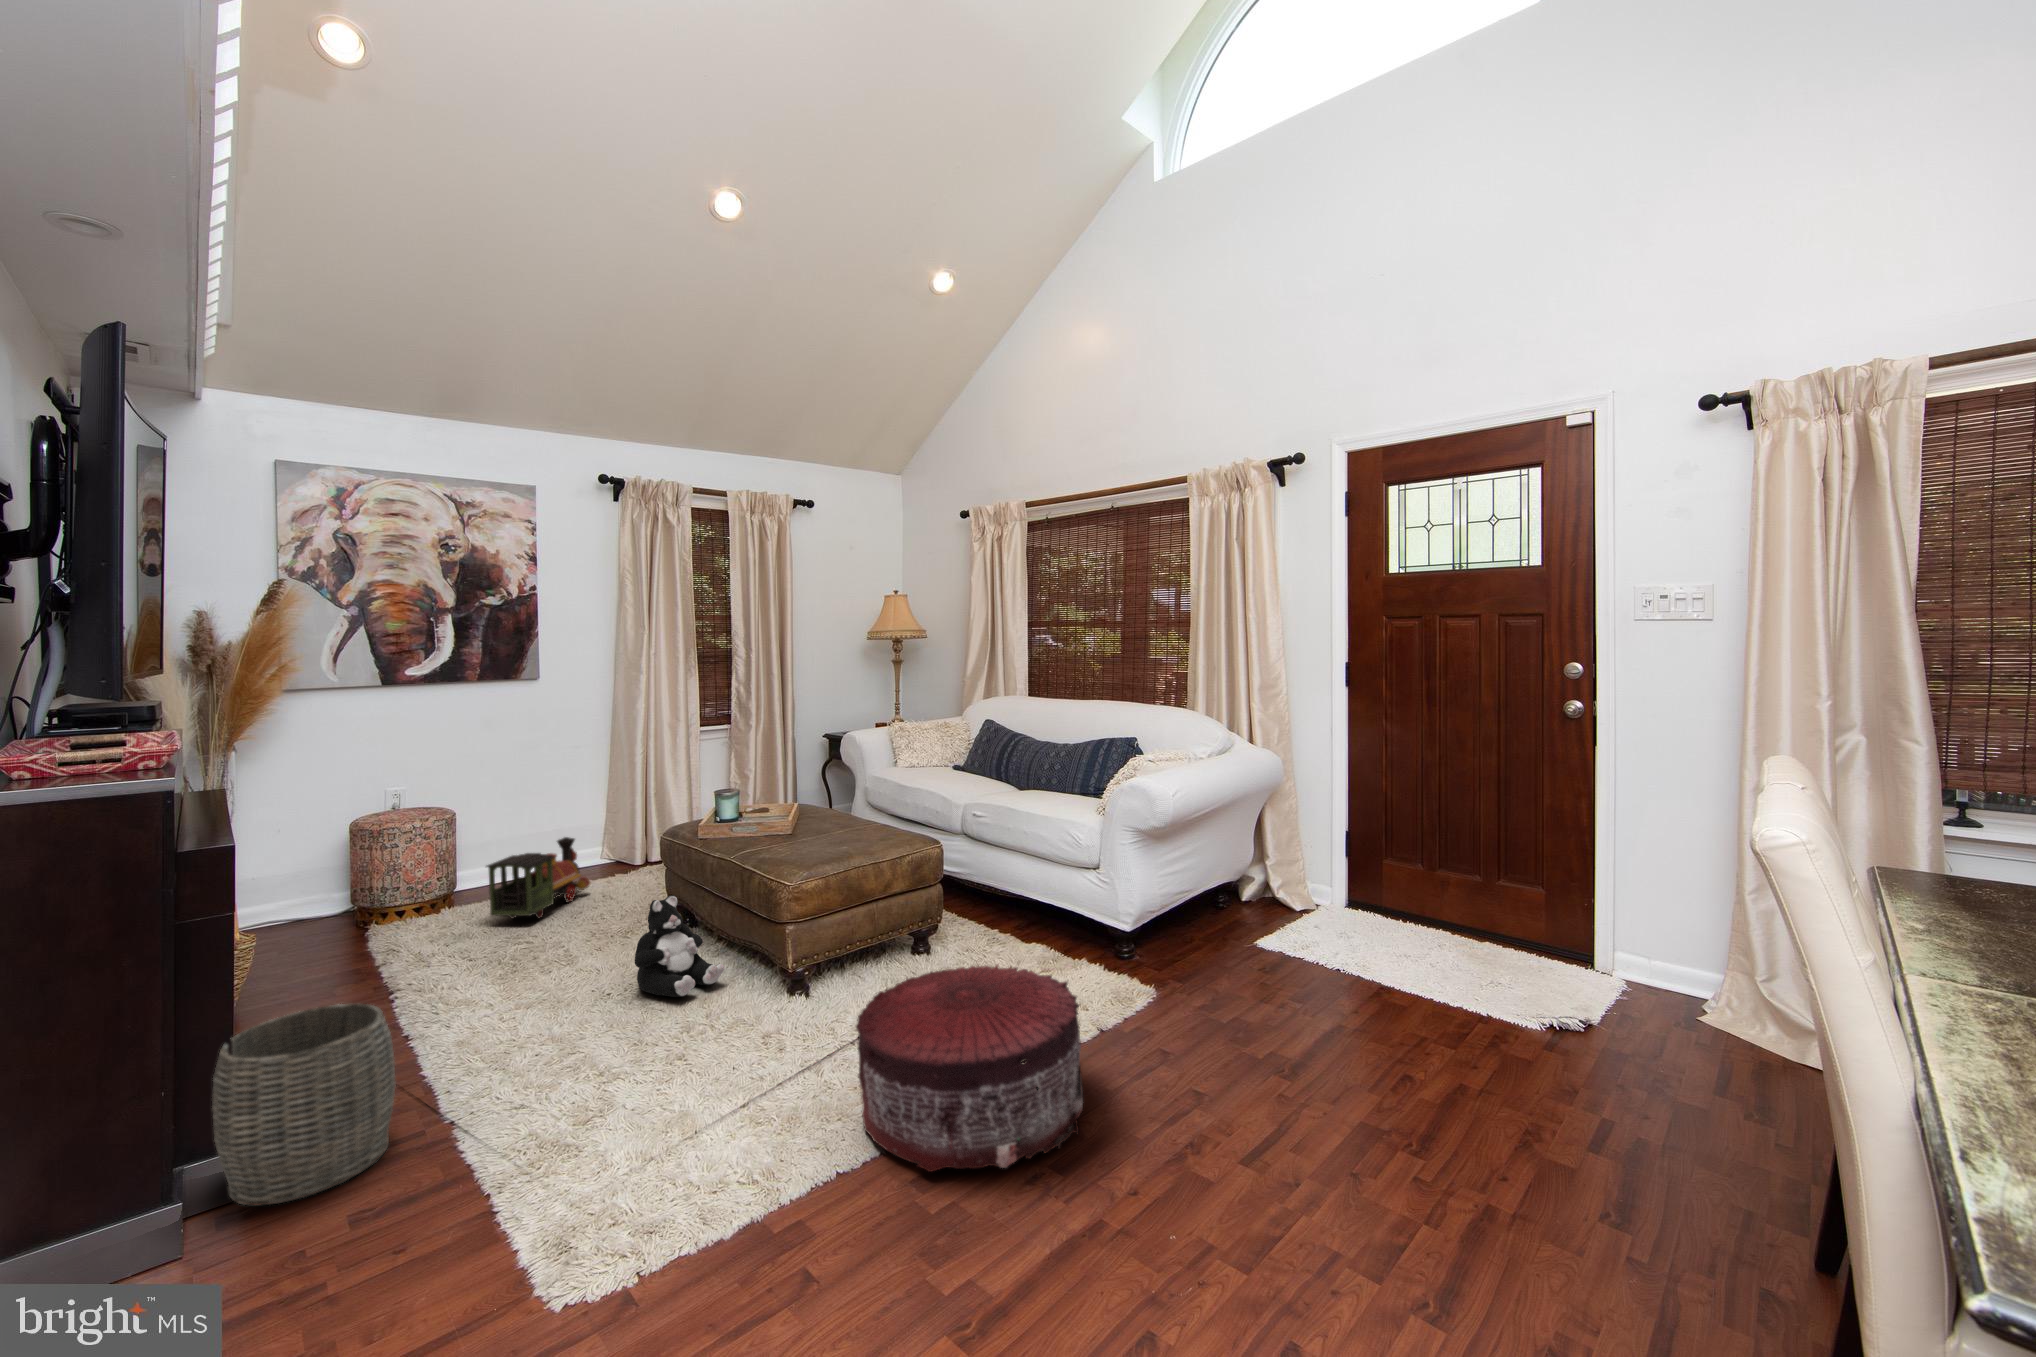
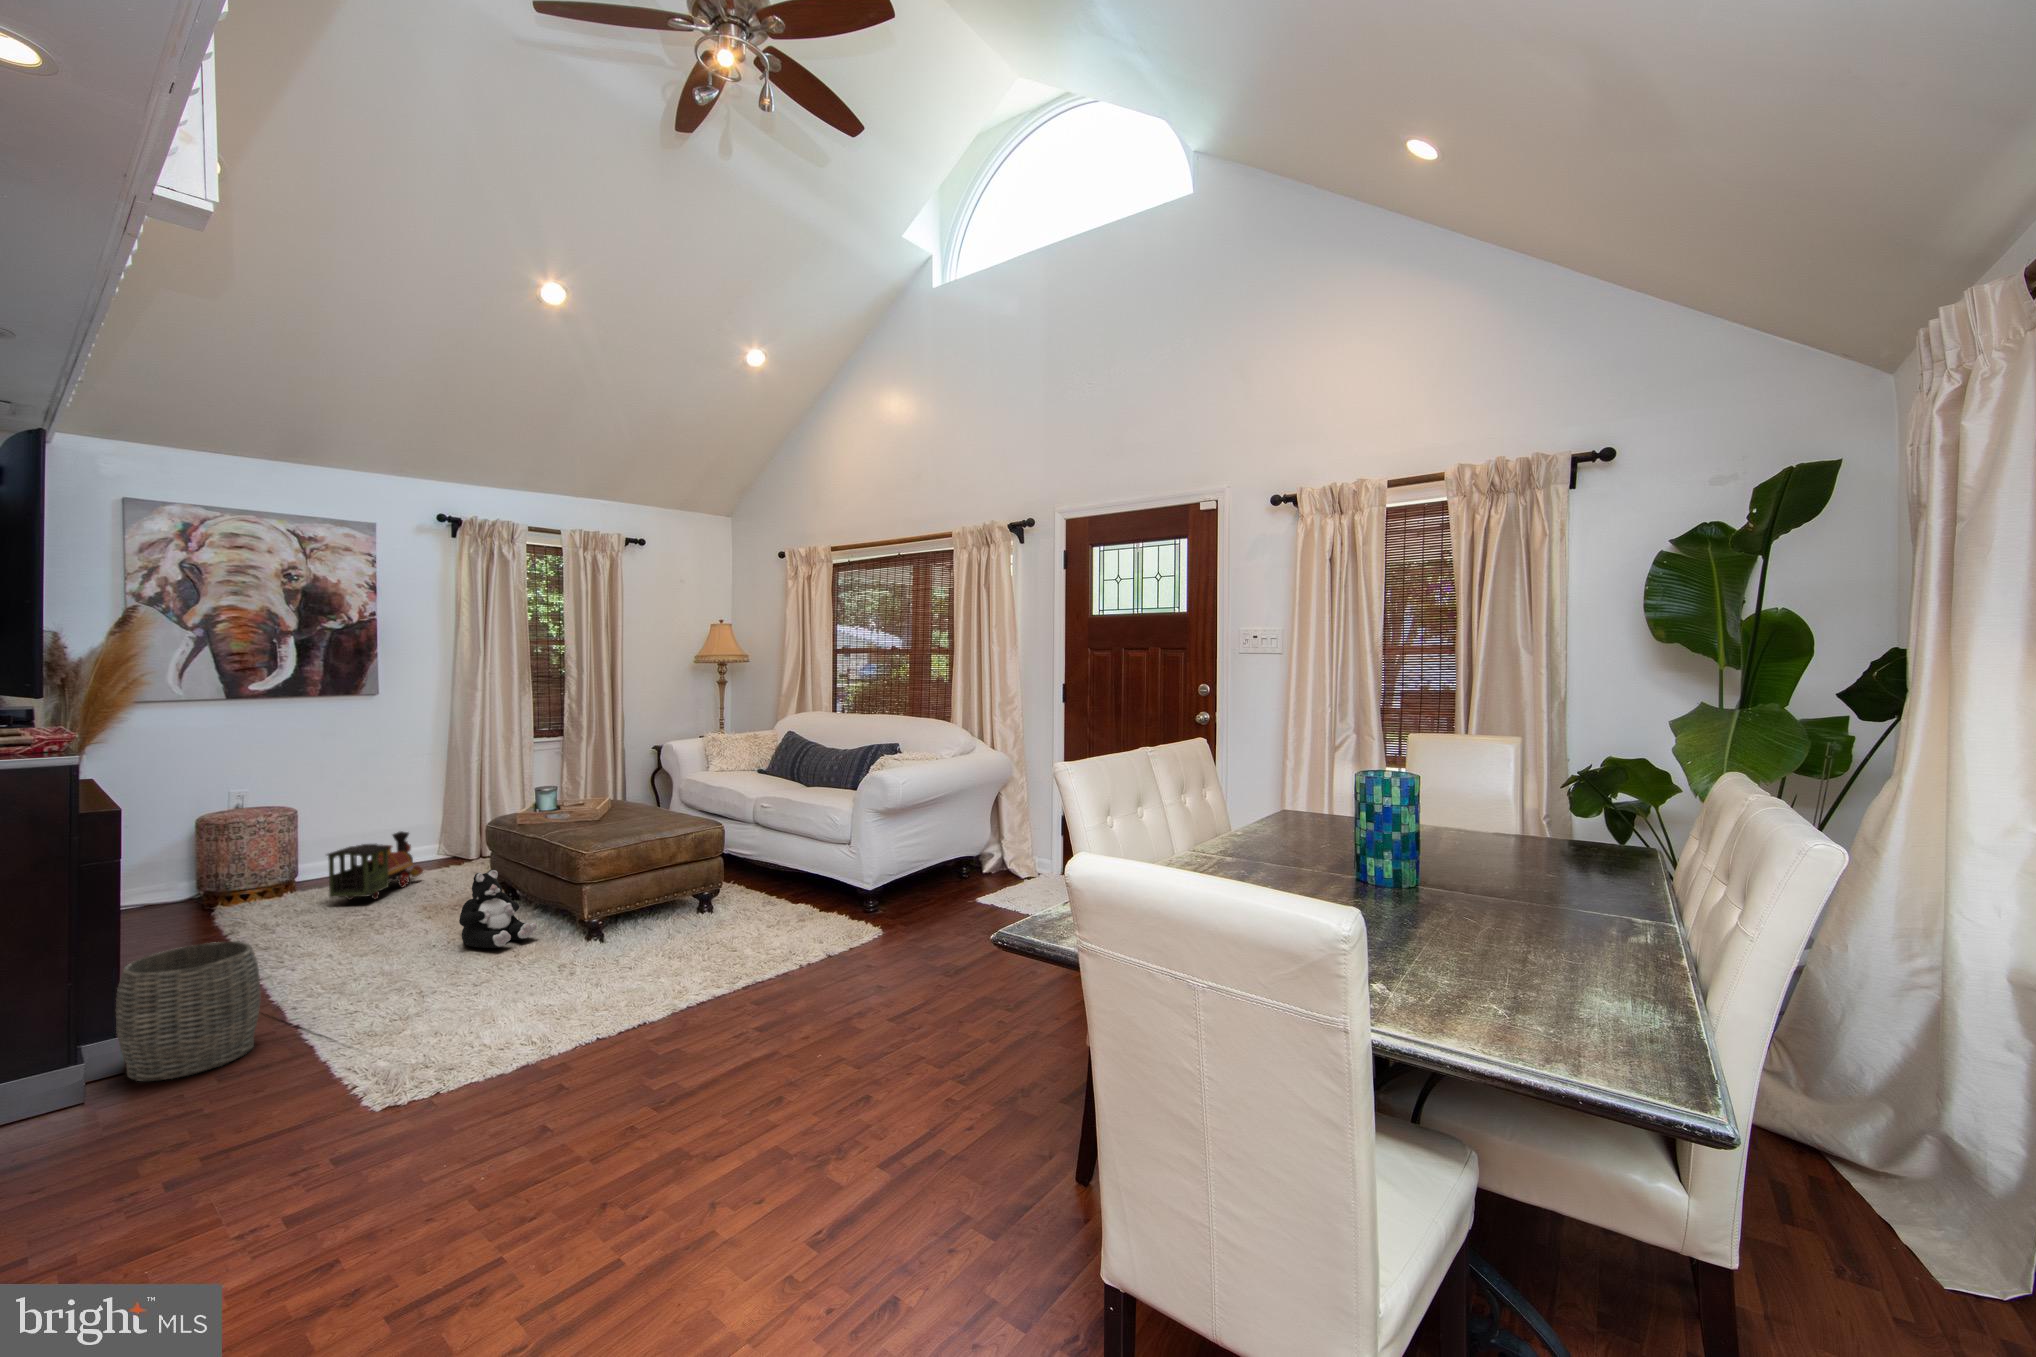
pouf: present [856,965,1083,1172] -> none [624,905,795,1037]

